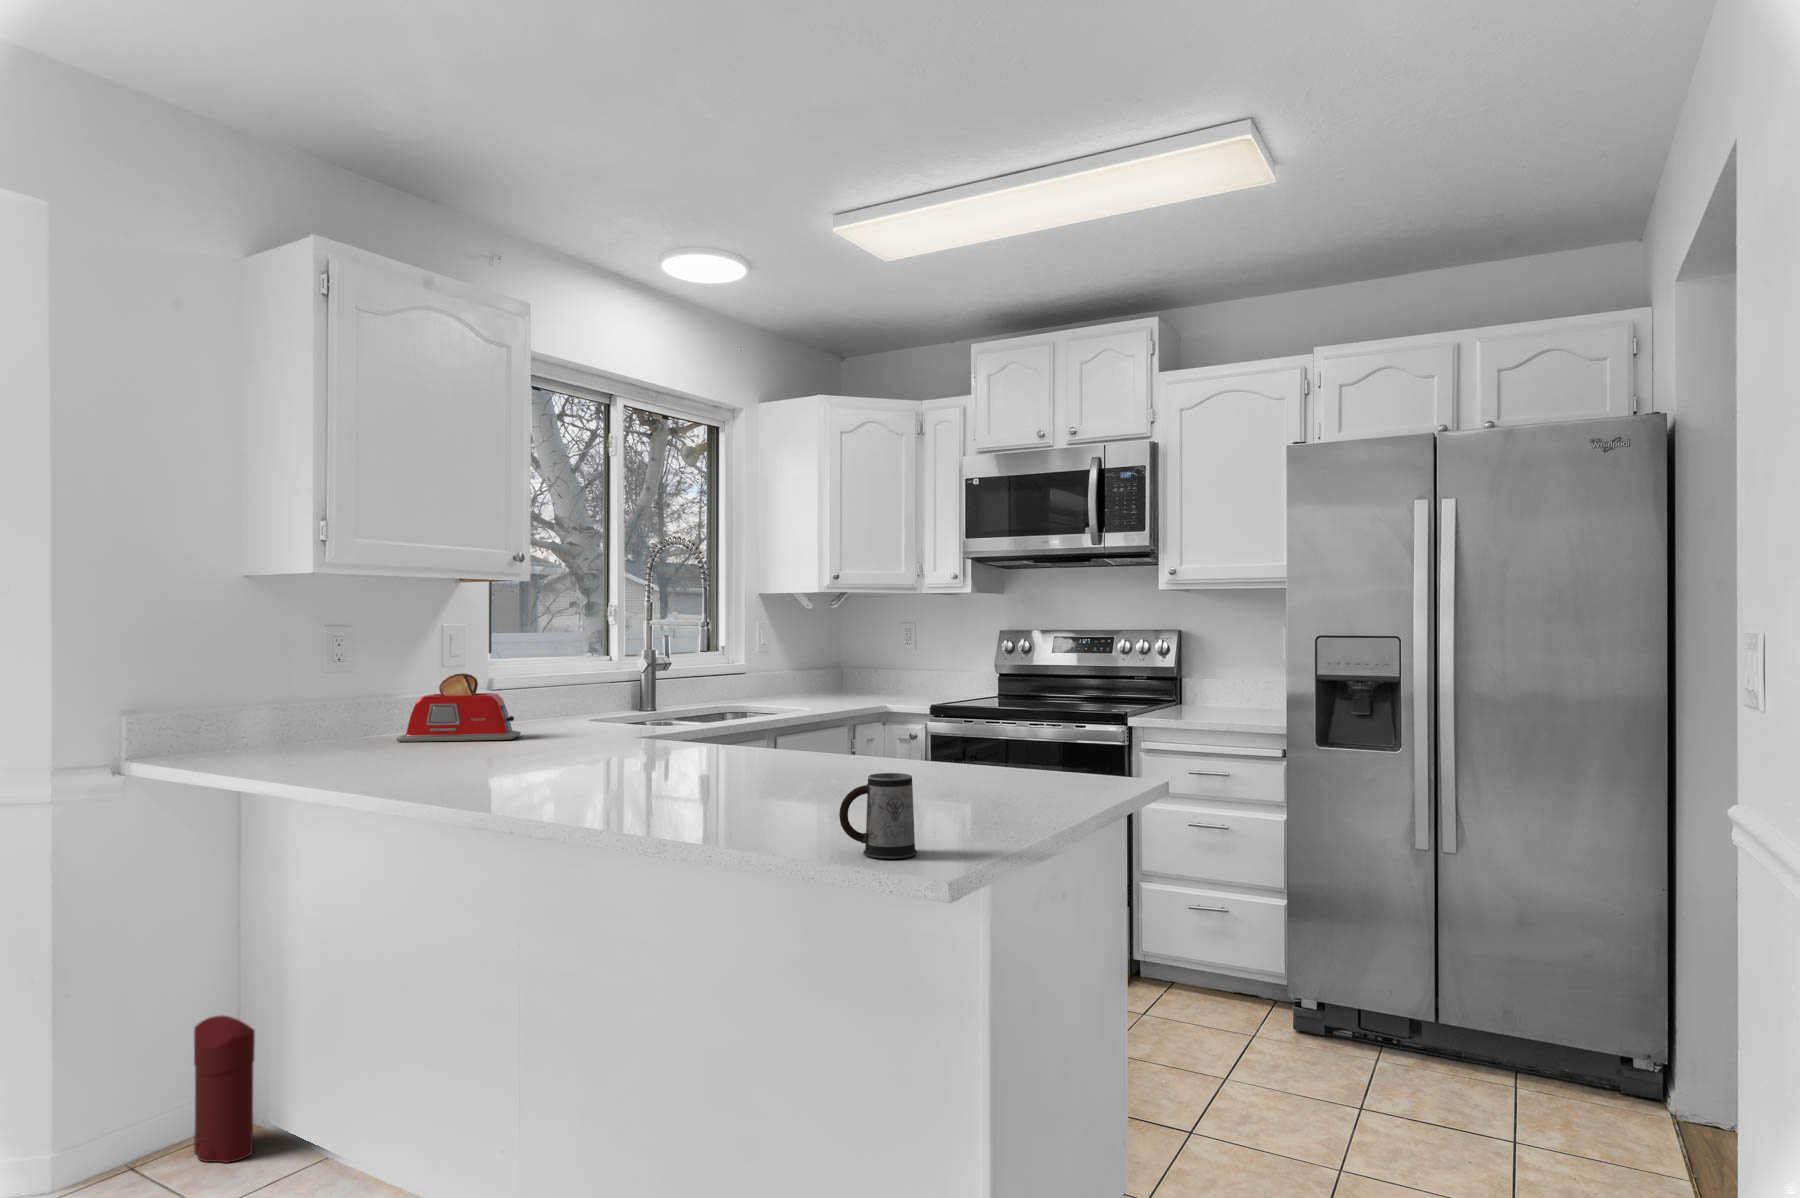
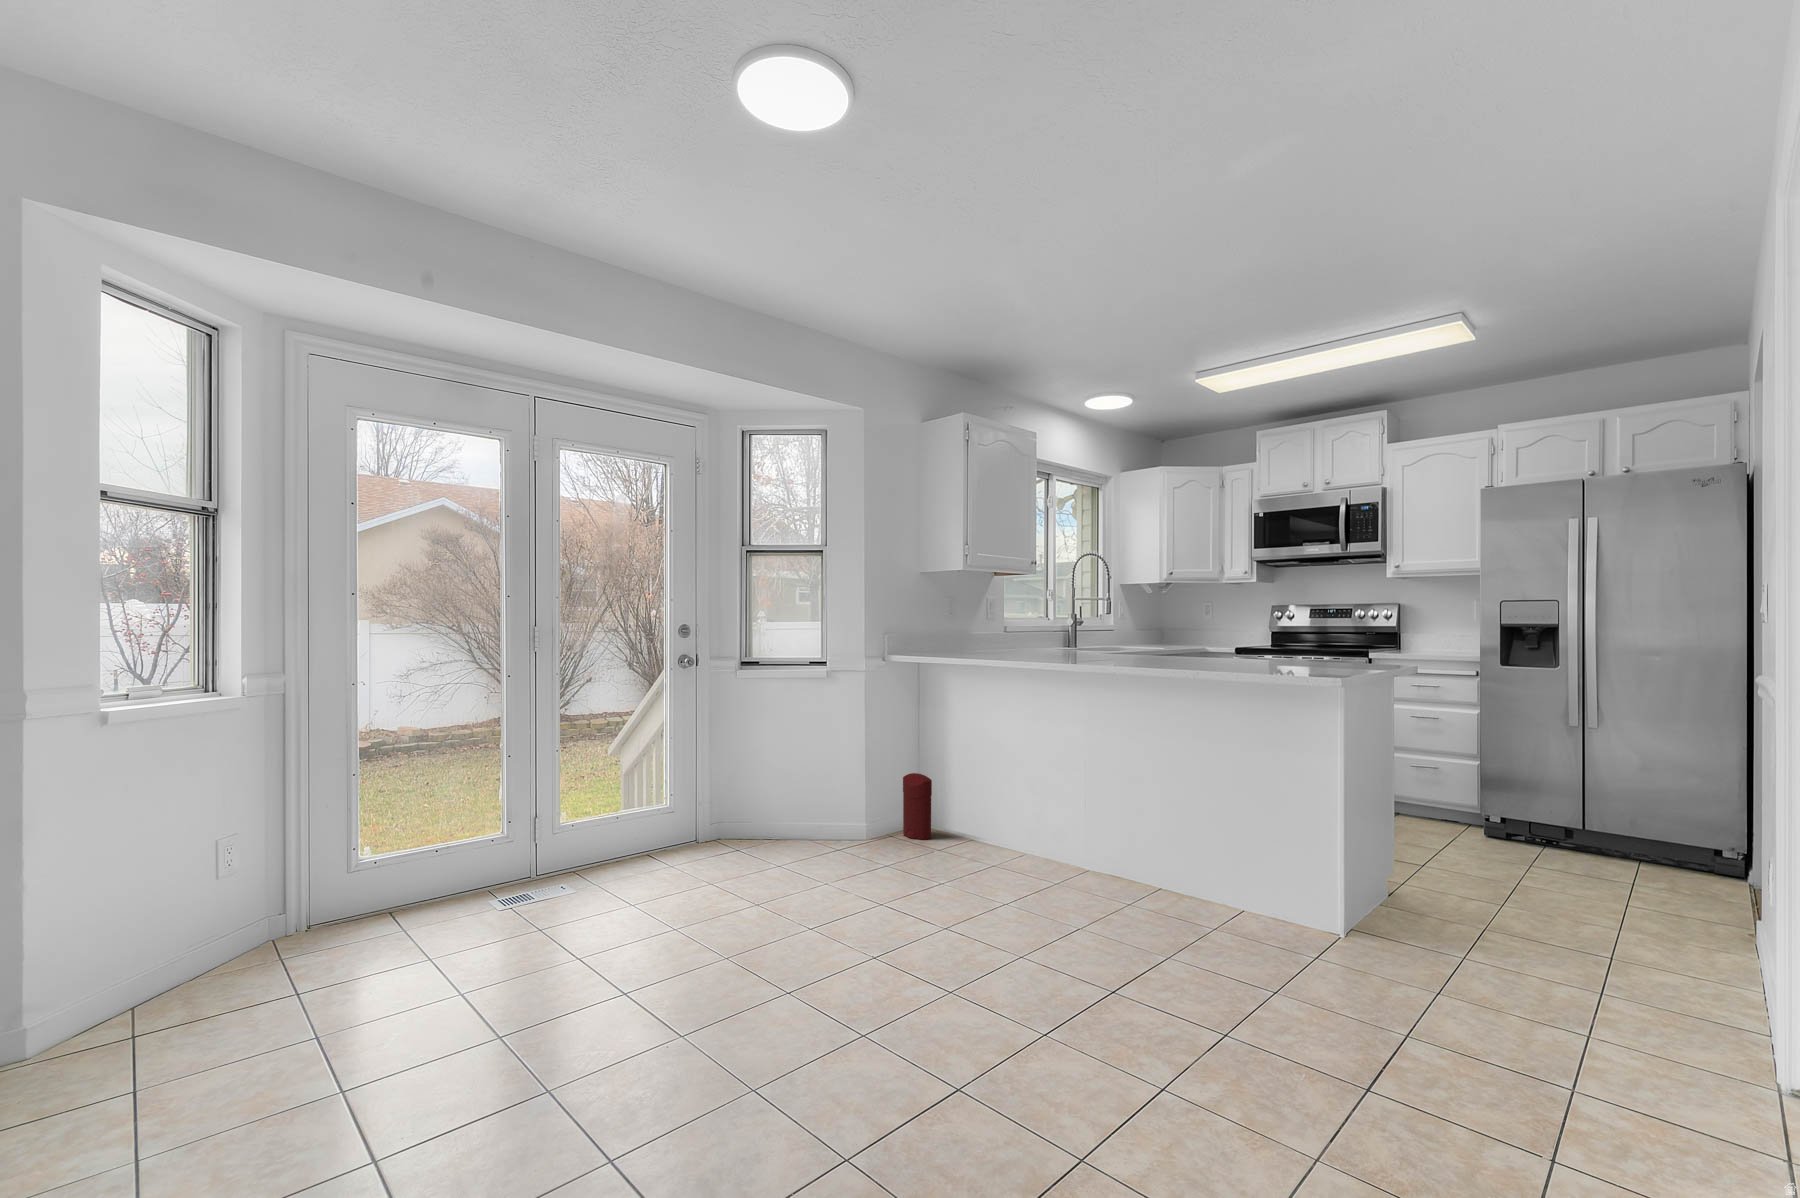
toaster: present [396,673,521,742] -> none [973,619,1030,652]
mug: present [839,773,917,859] -> none [1274,644,1310,679]

